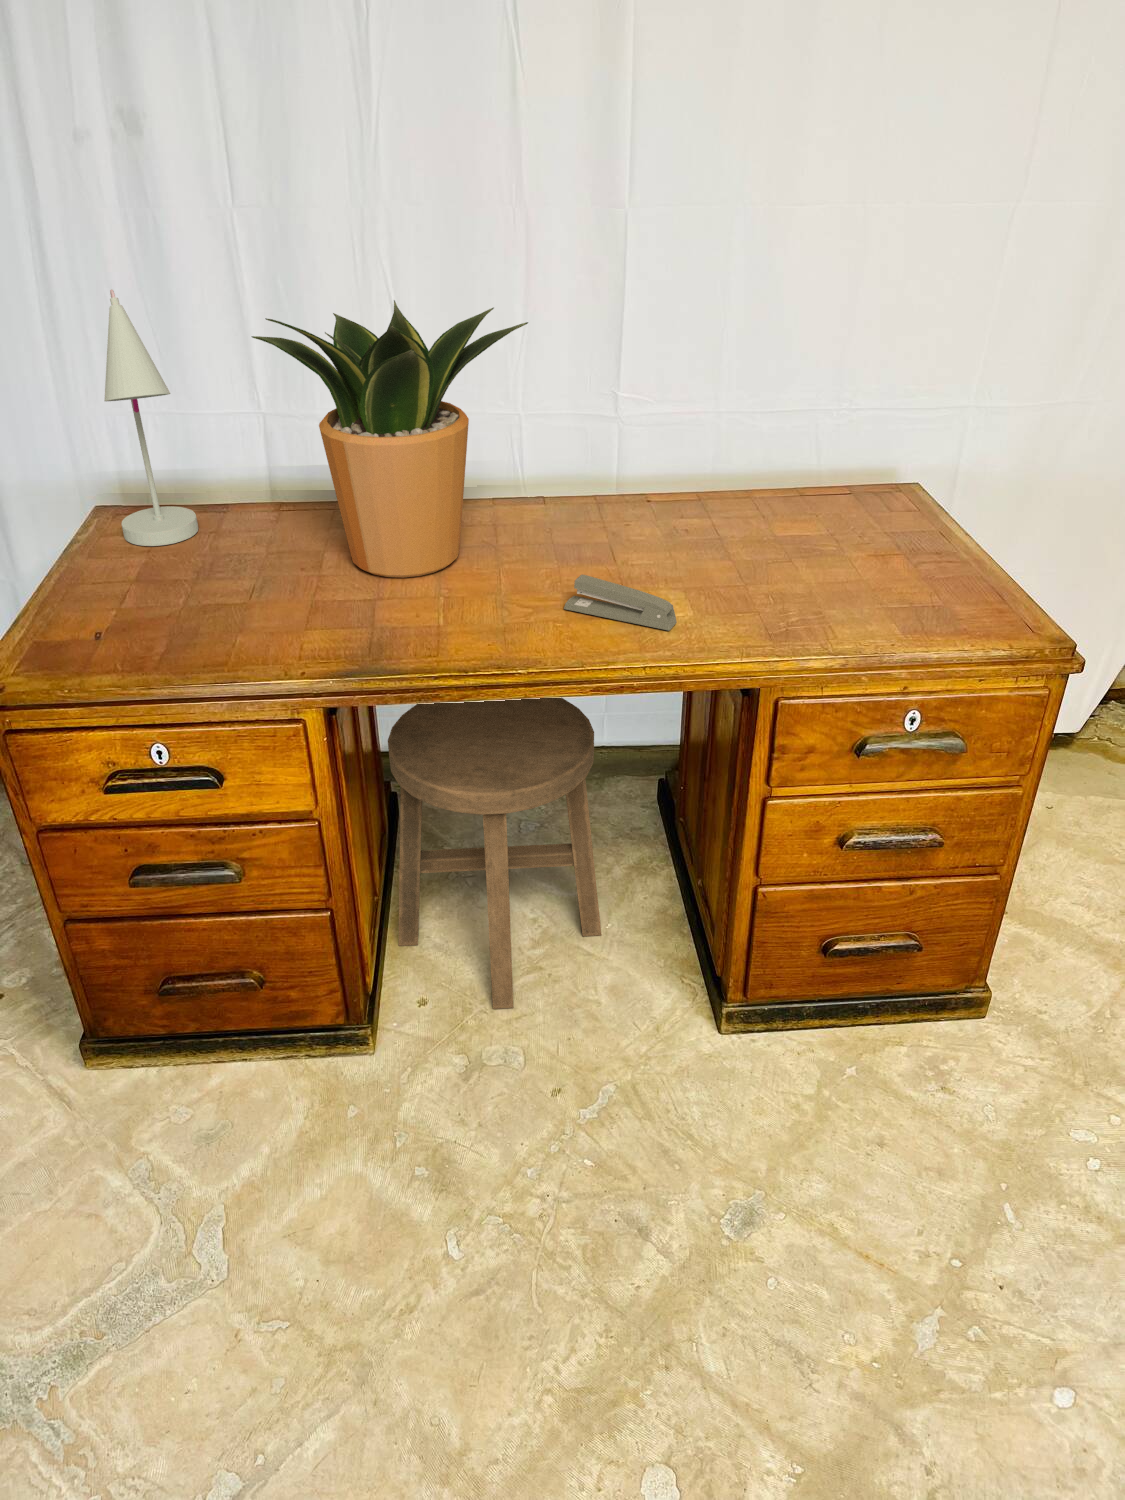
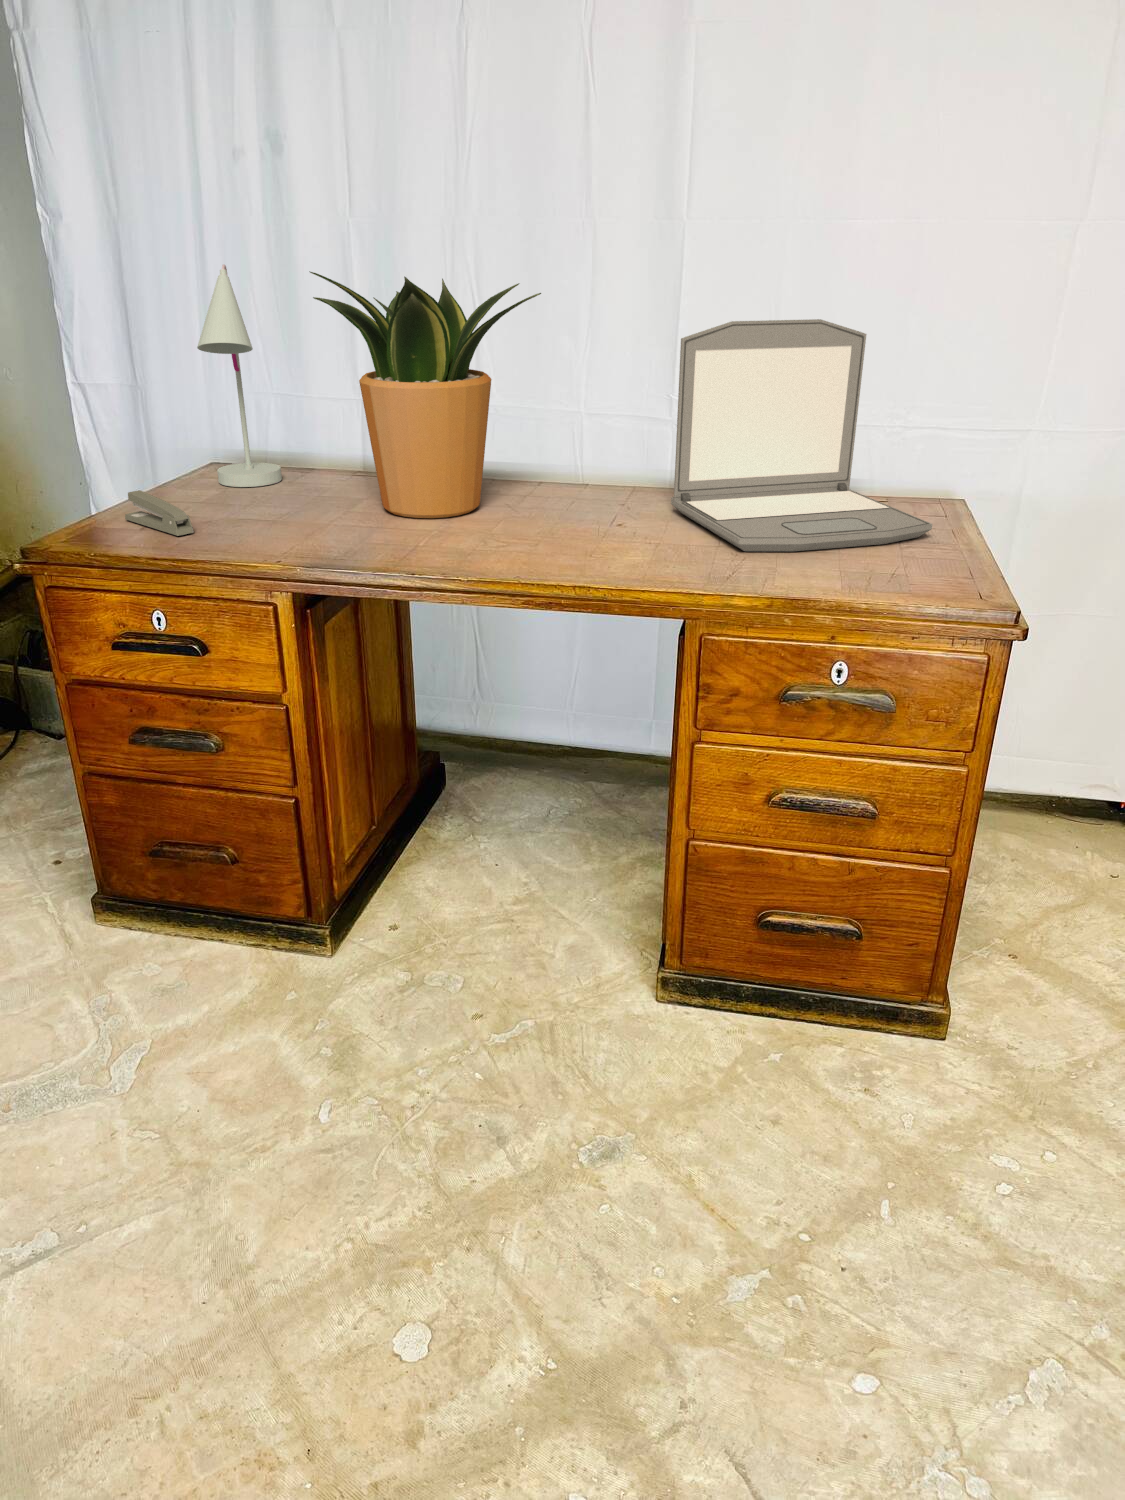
laptop: none [660,321,933,591] -> present [671,319,932,551]
stapler: present [564,575,677,631] -> present [125,490,194,536]
stool: present [388,698,601,1009] -> none [387,644,587,945]

